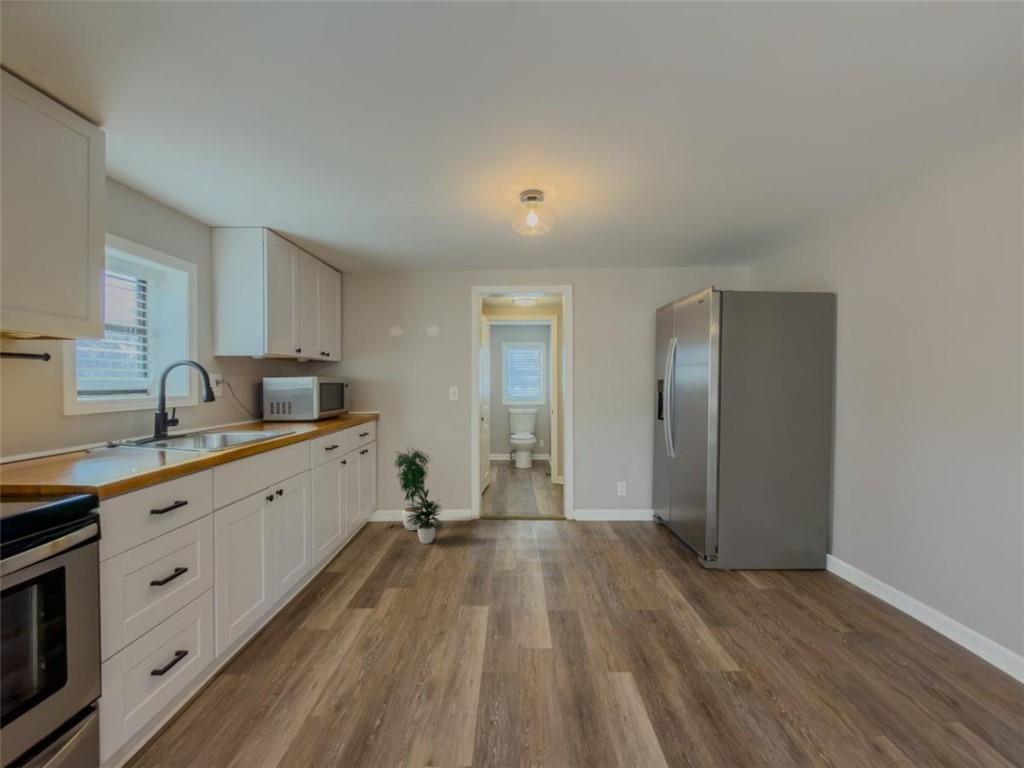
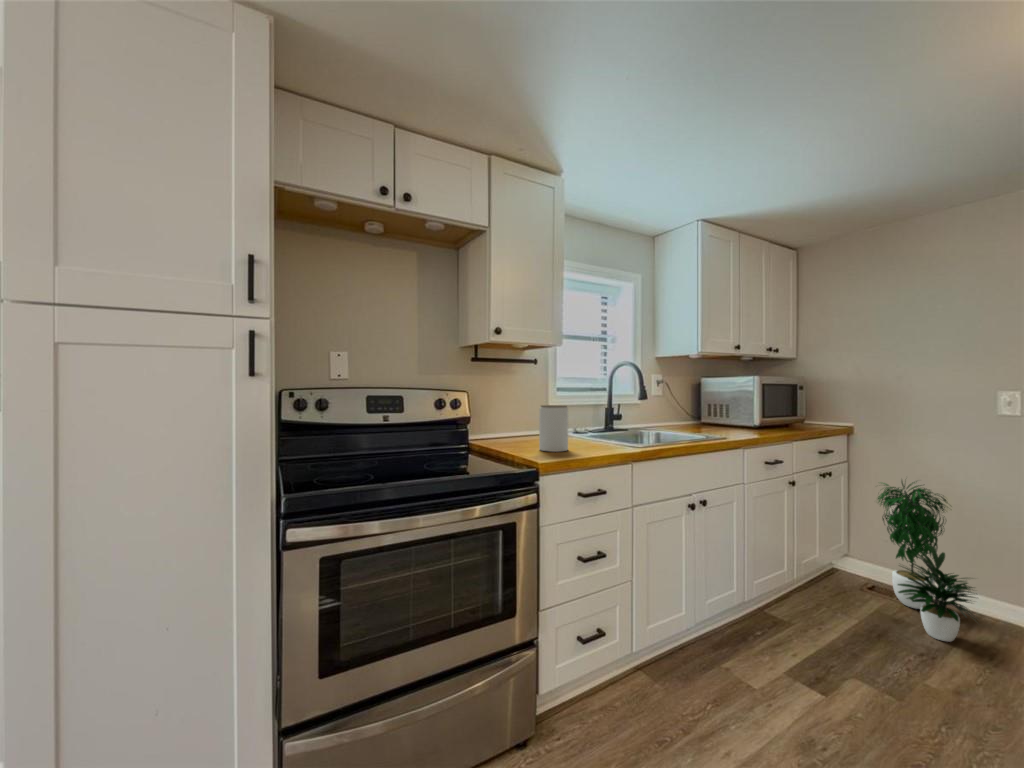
jar: none [78,415,127,473] -> present [539,405,568,452]

